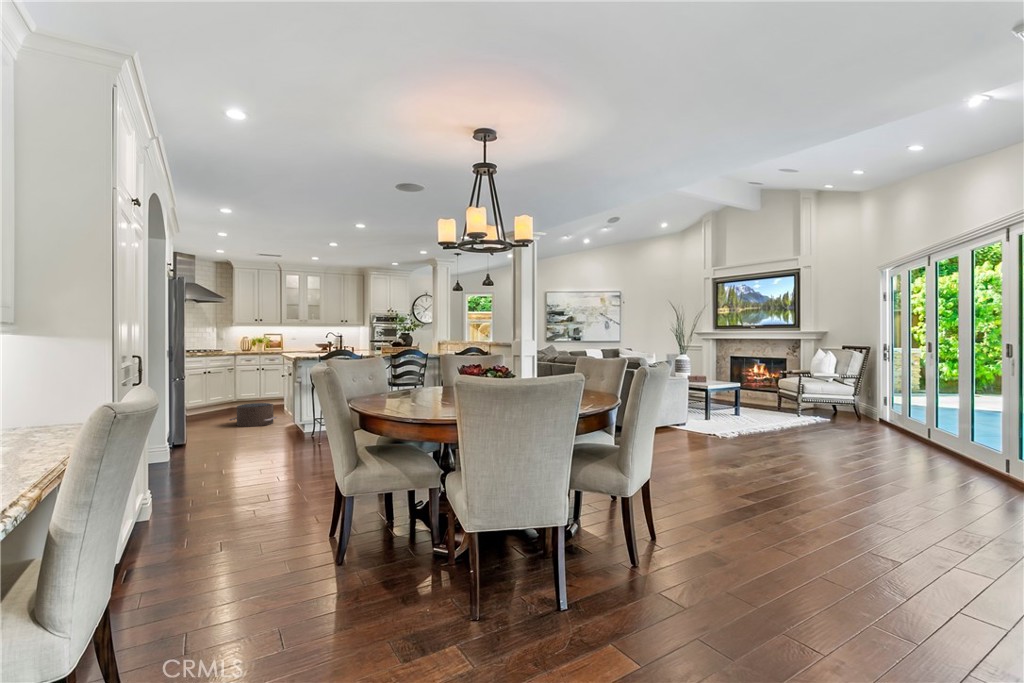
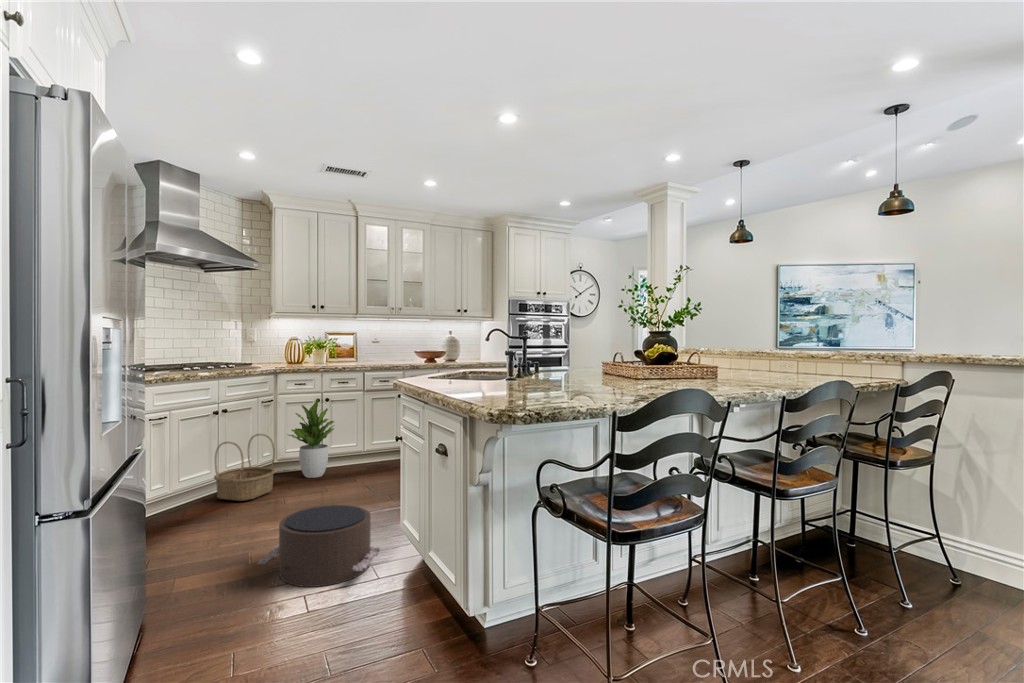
potted plant: none [240,368,267,407] -> present [288,399,334,478]
basket: none [205,383,235,412] -> present [214,434,275,501]

